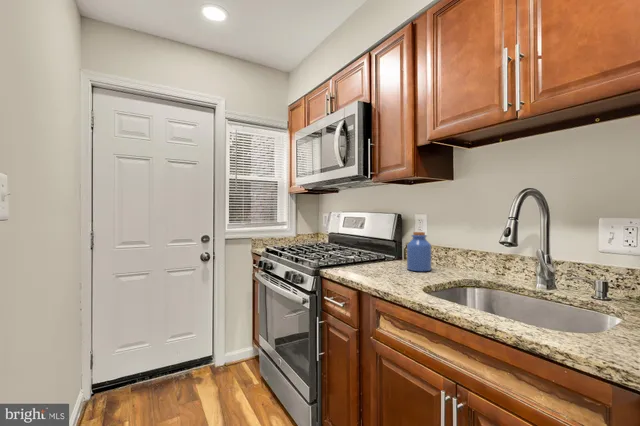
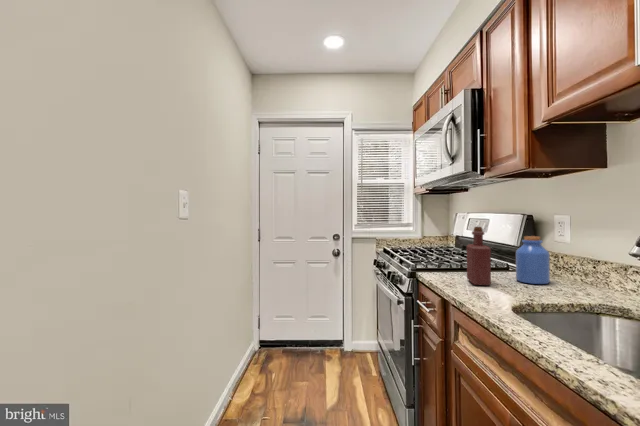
bottle: none [372,224,395,277] -> present [467,227,491,285]

